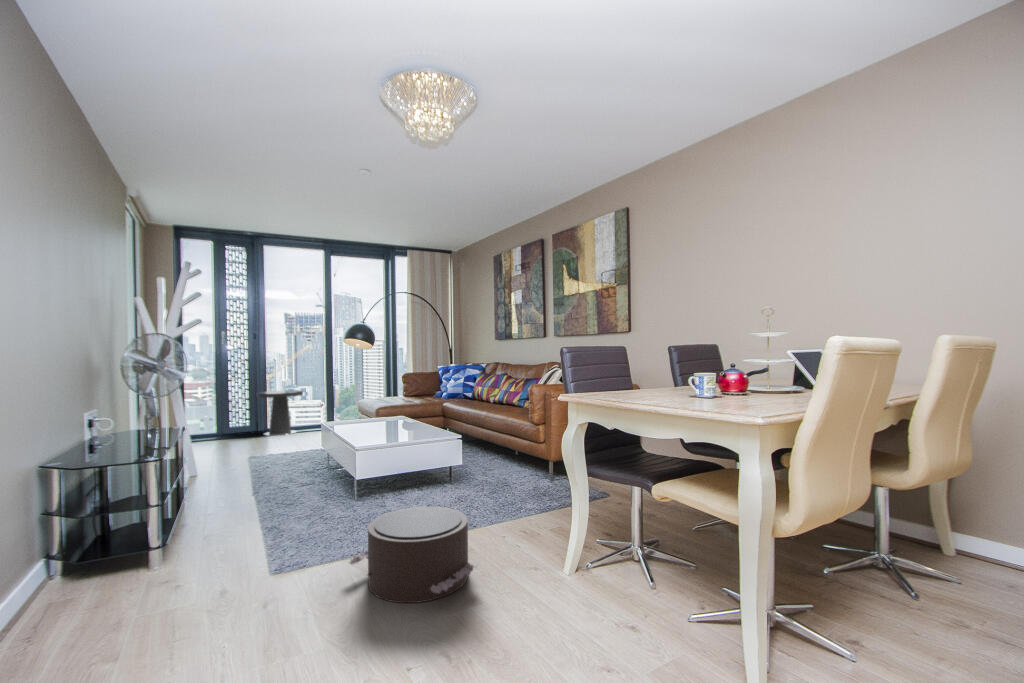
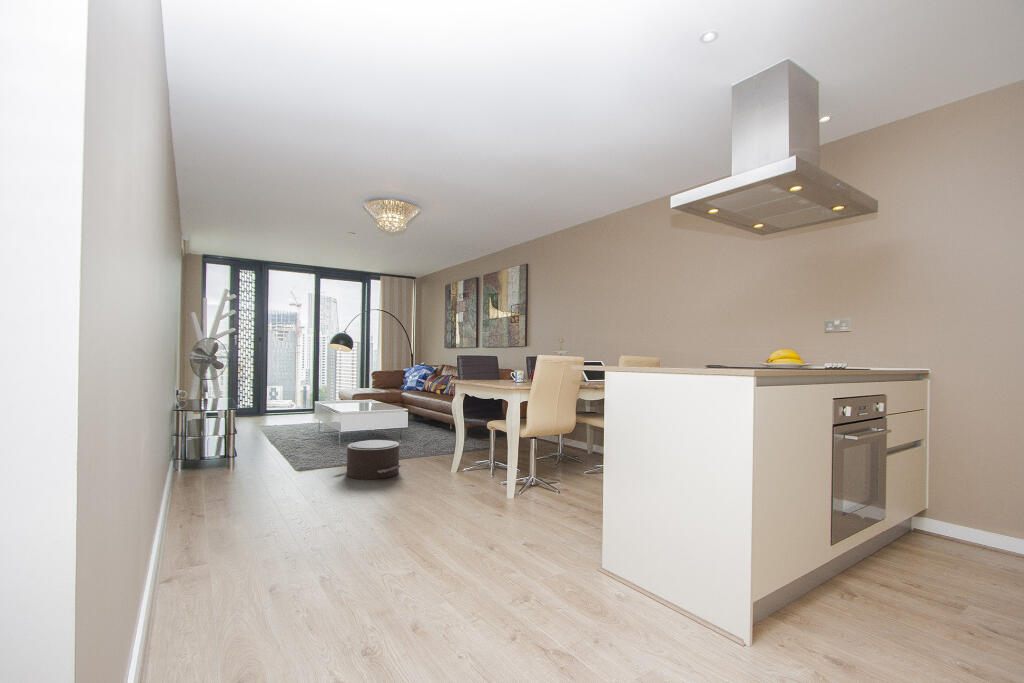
side table: present [257,390,303,436] -> none [261,381,296,414]

